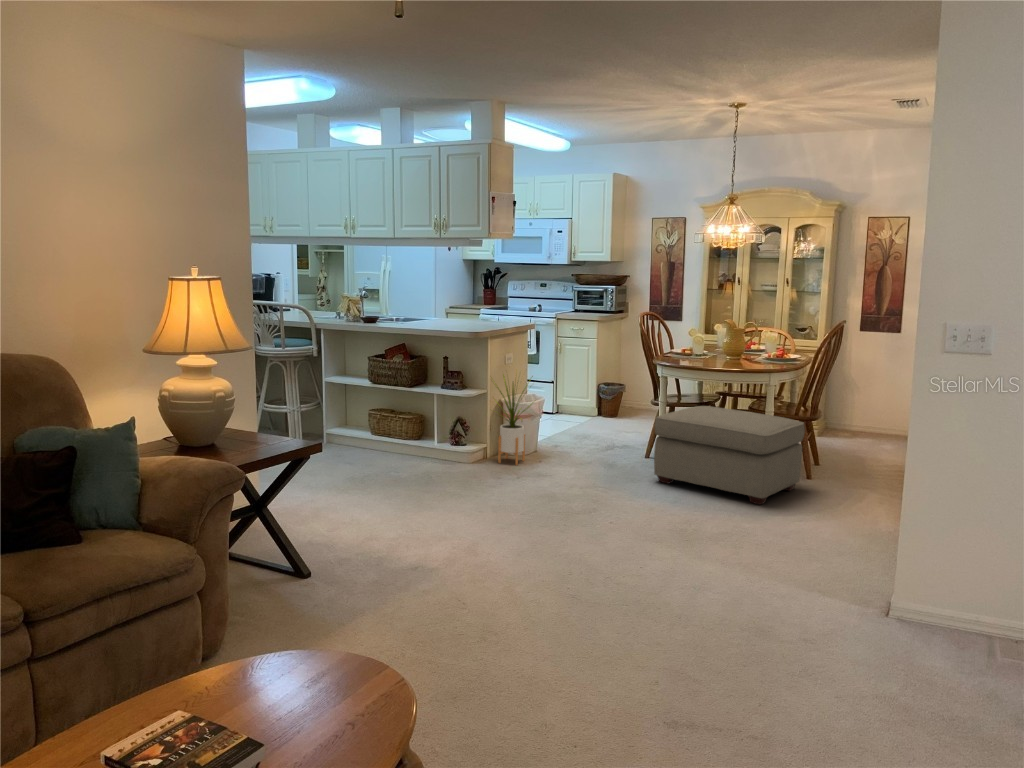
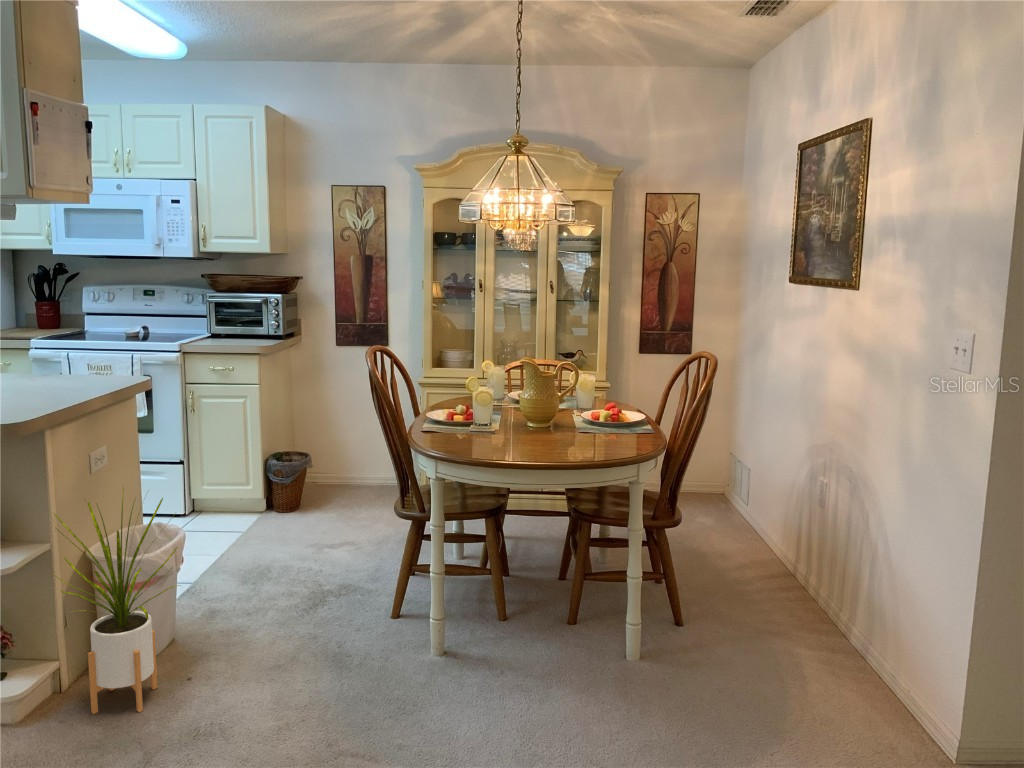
ottoman: present [654,406,805,505] -> none [457,519,718,734]

